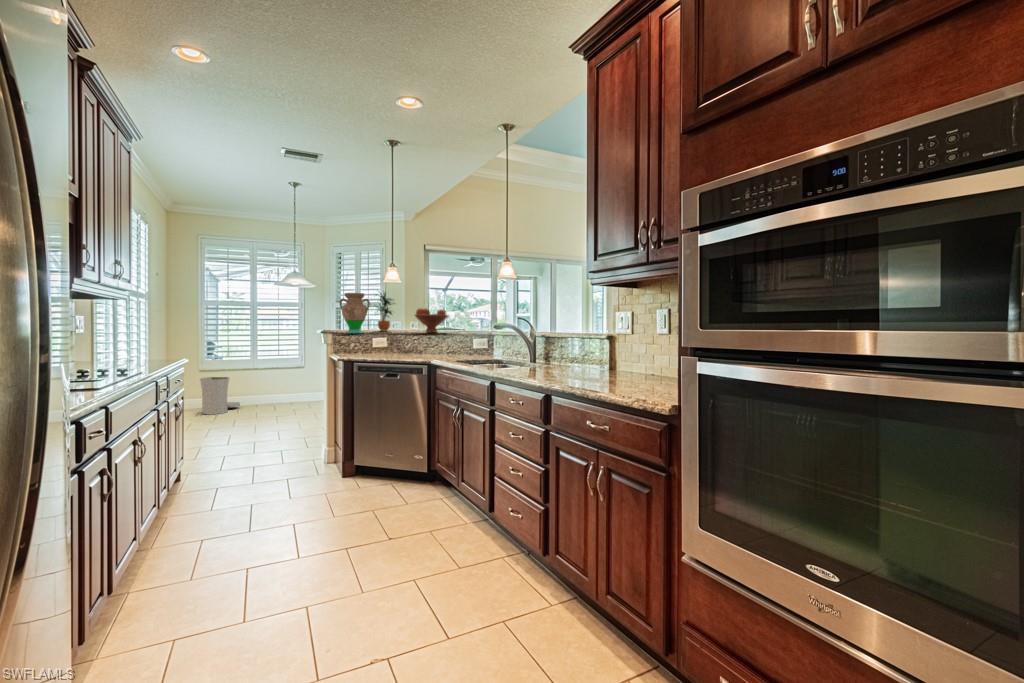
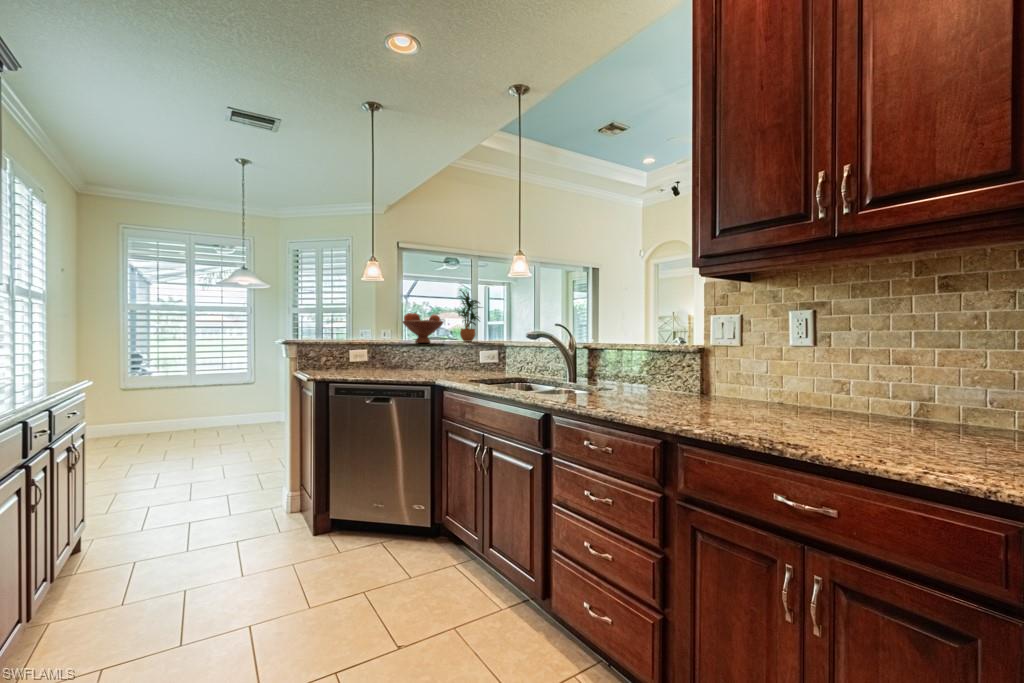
potted plant: present [377,292,394,331] -> present [459,290,481,341]
vase: present [340,293,370,334] -> none [306,293,345,345]
trash can: present [200,377,240,415] -> none [120,397,173,444]

